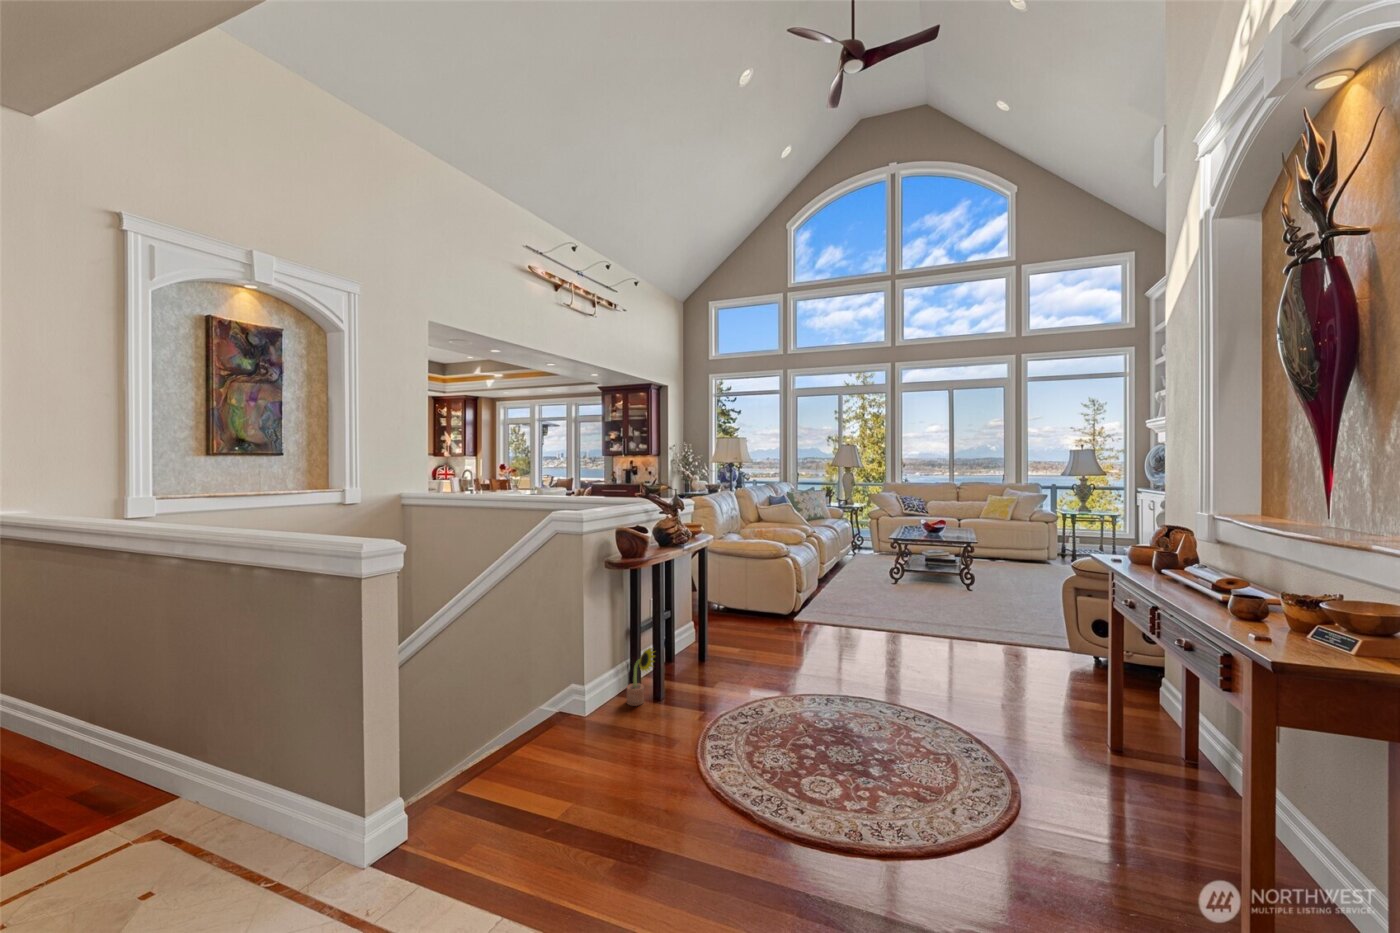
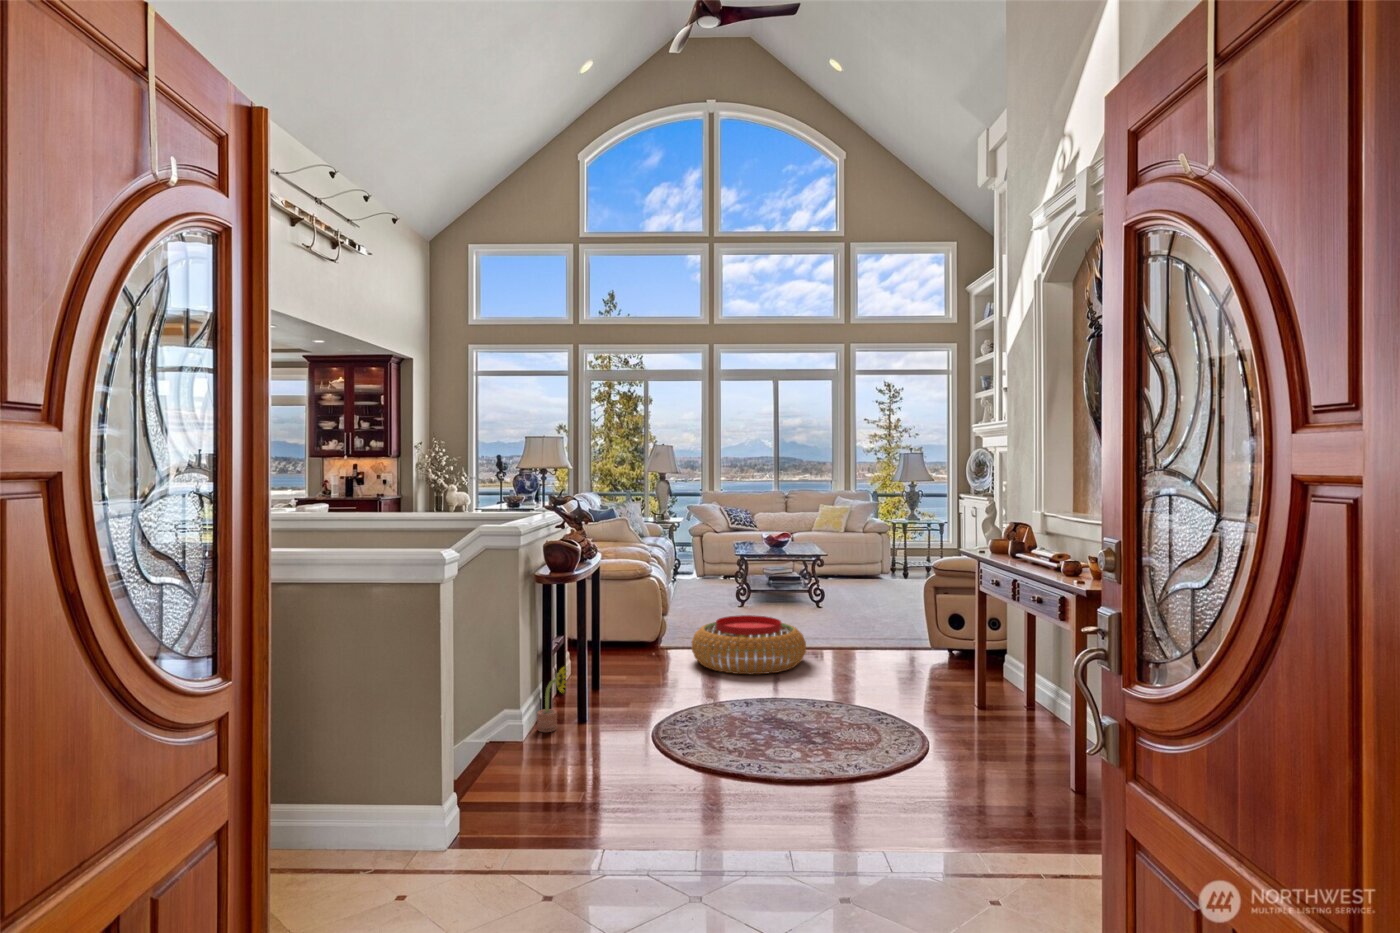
pouf: none [811,602,922,665] -> present [692,615,806,674]

